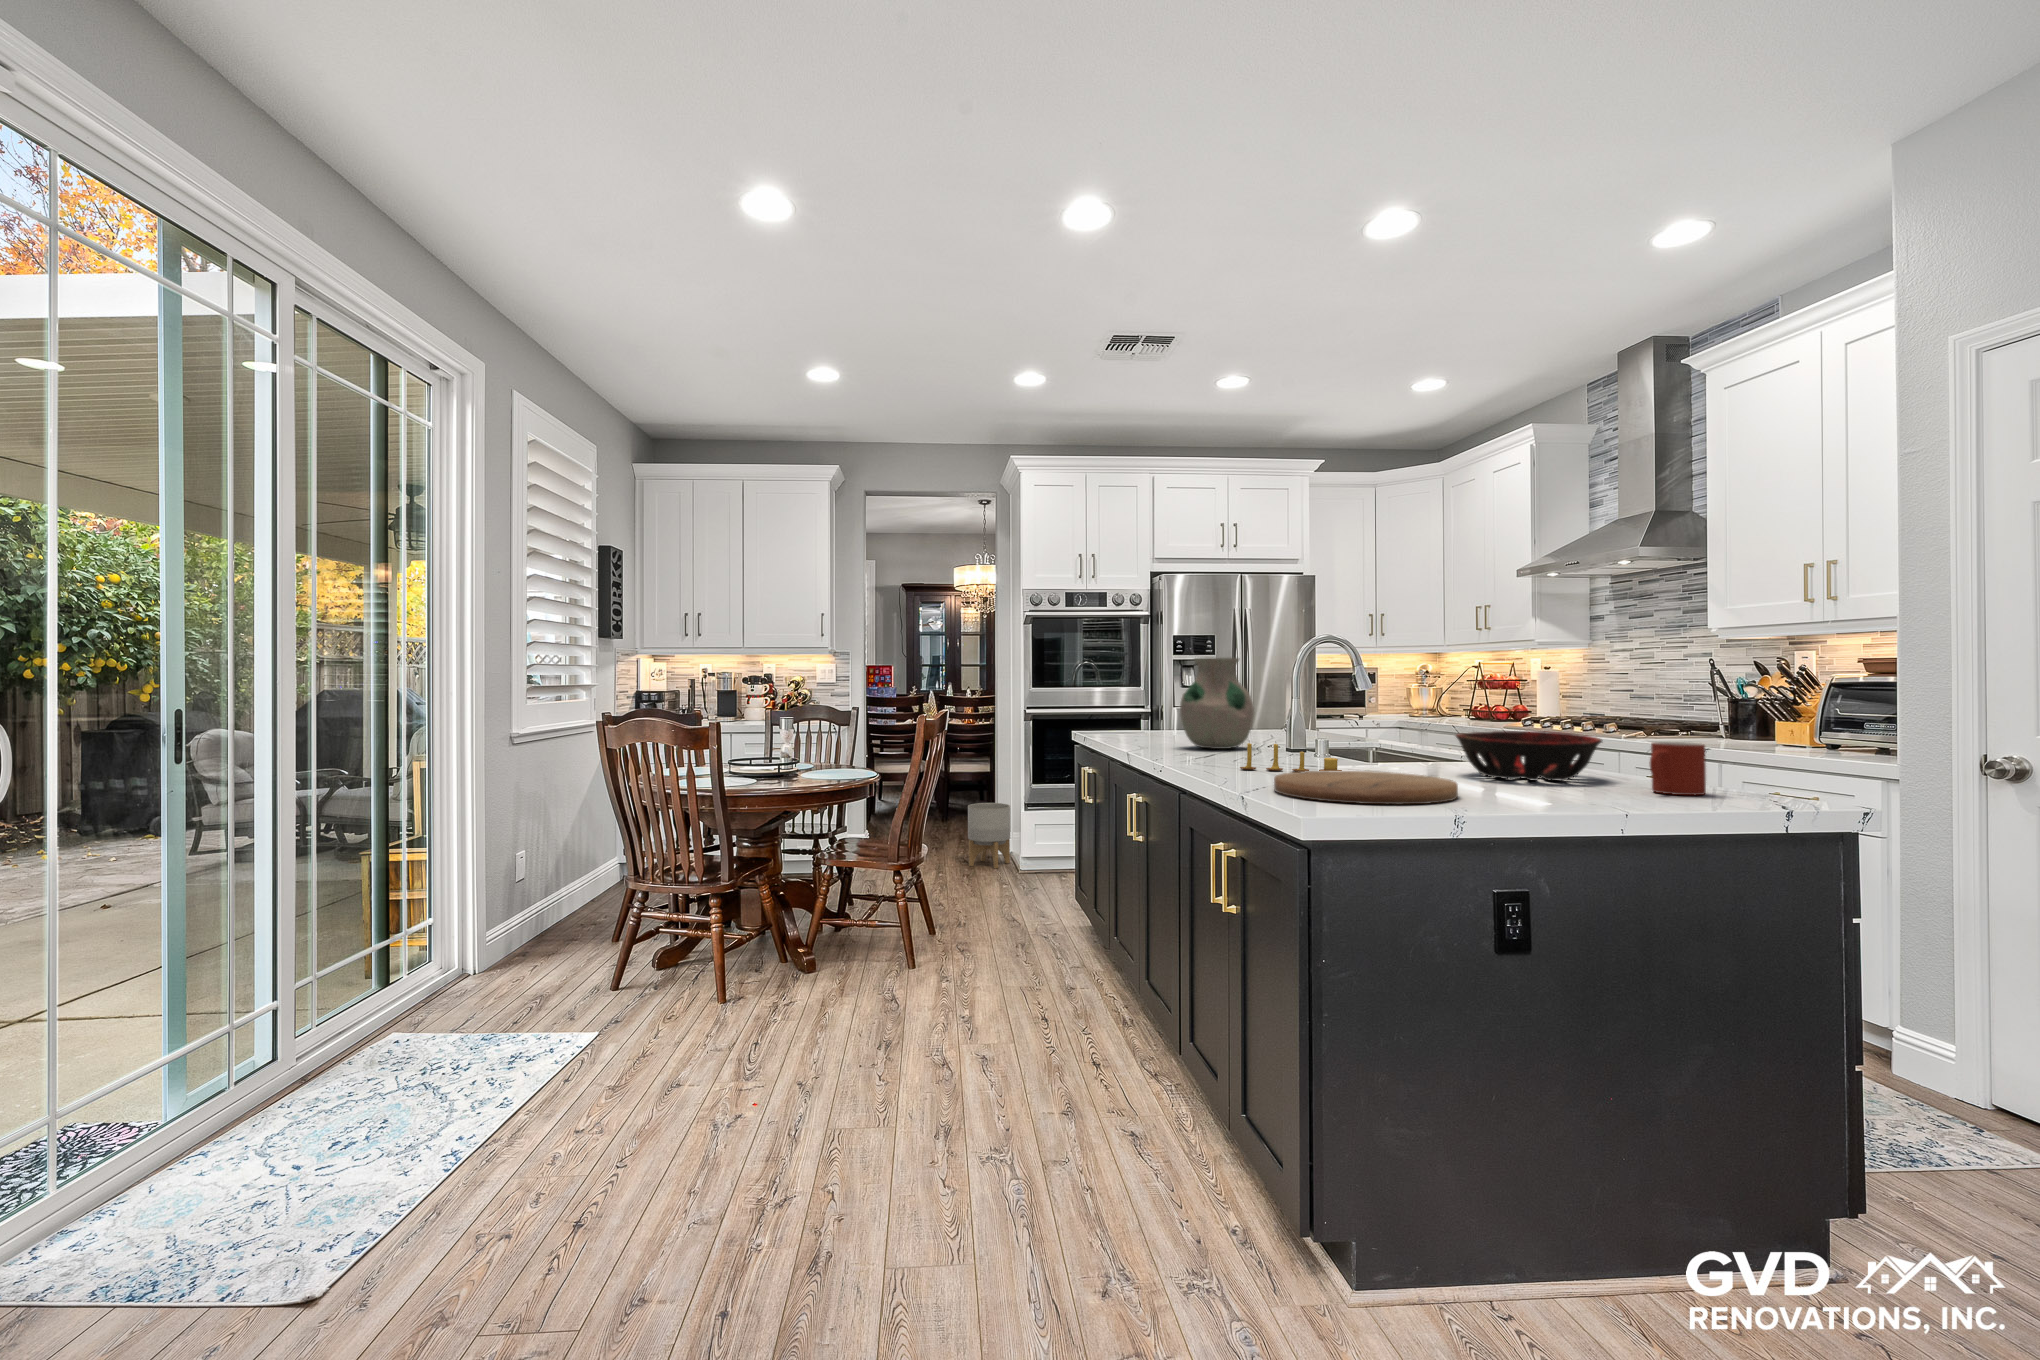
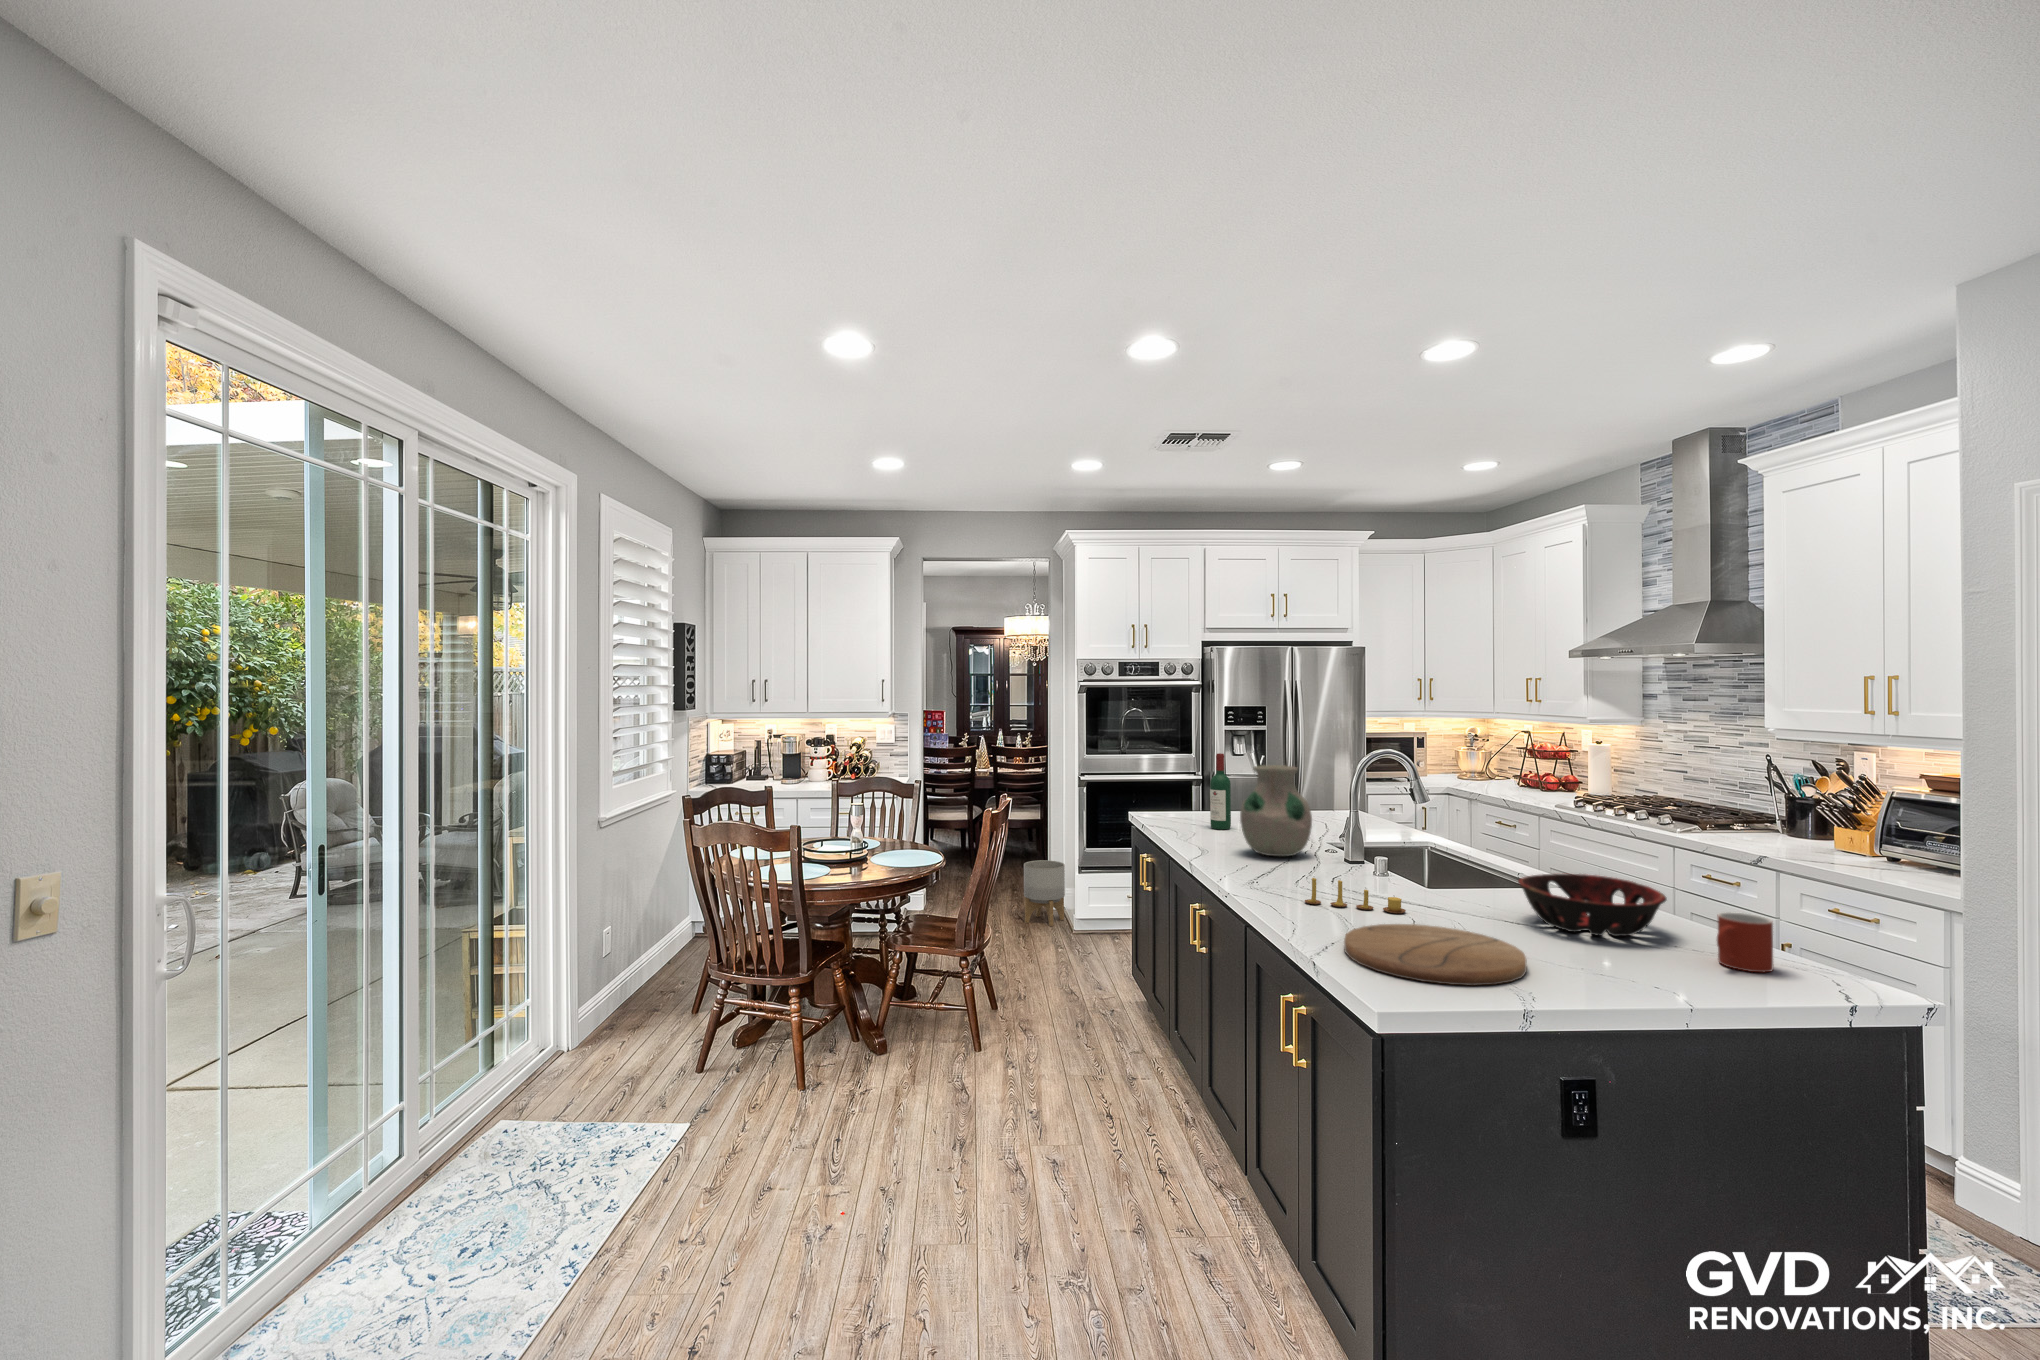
wine bottle: none [1153,660,1174,738] -> present [1210,753,1231,829]

